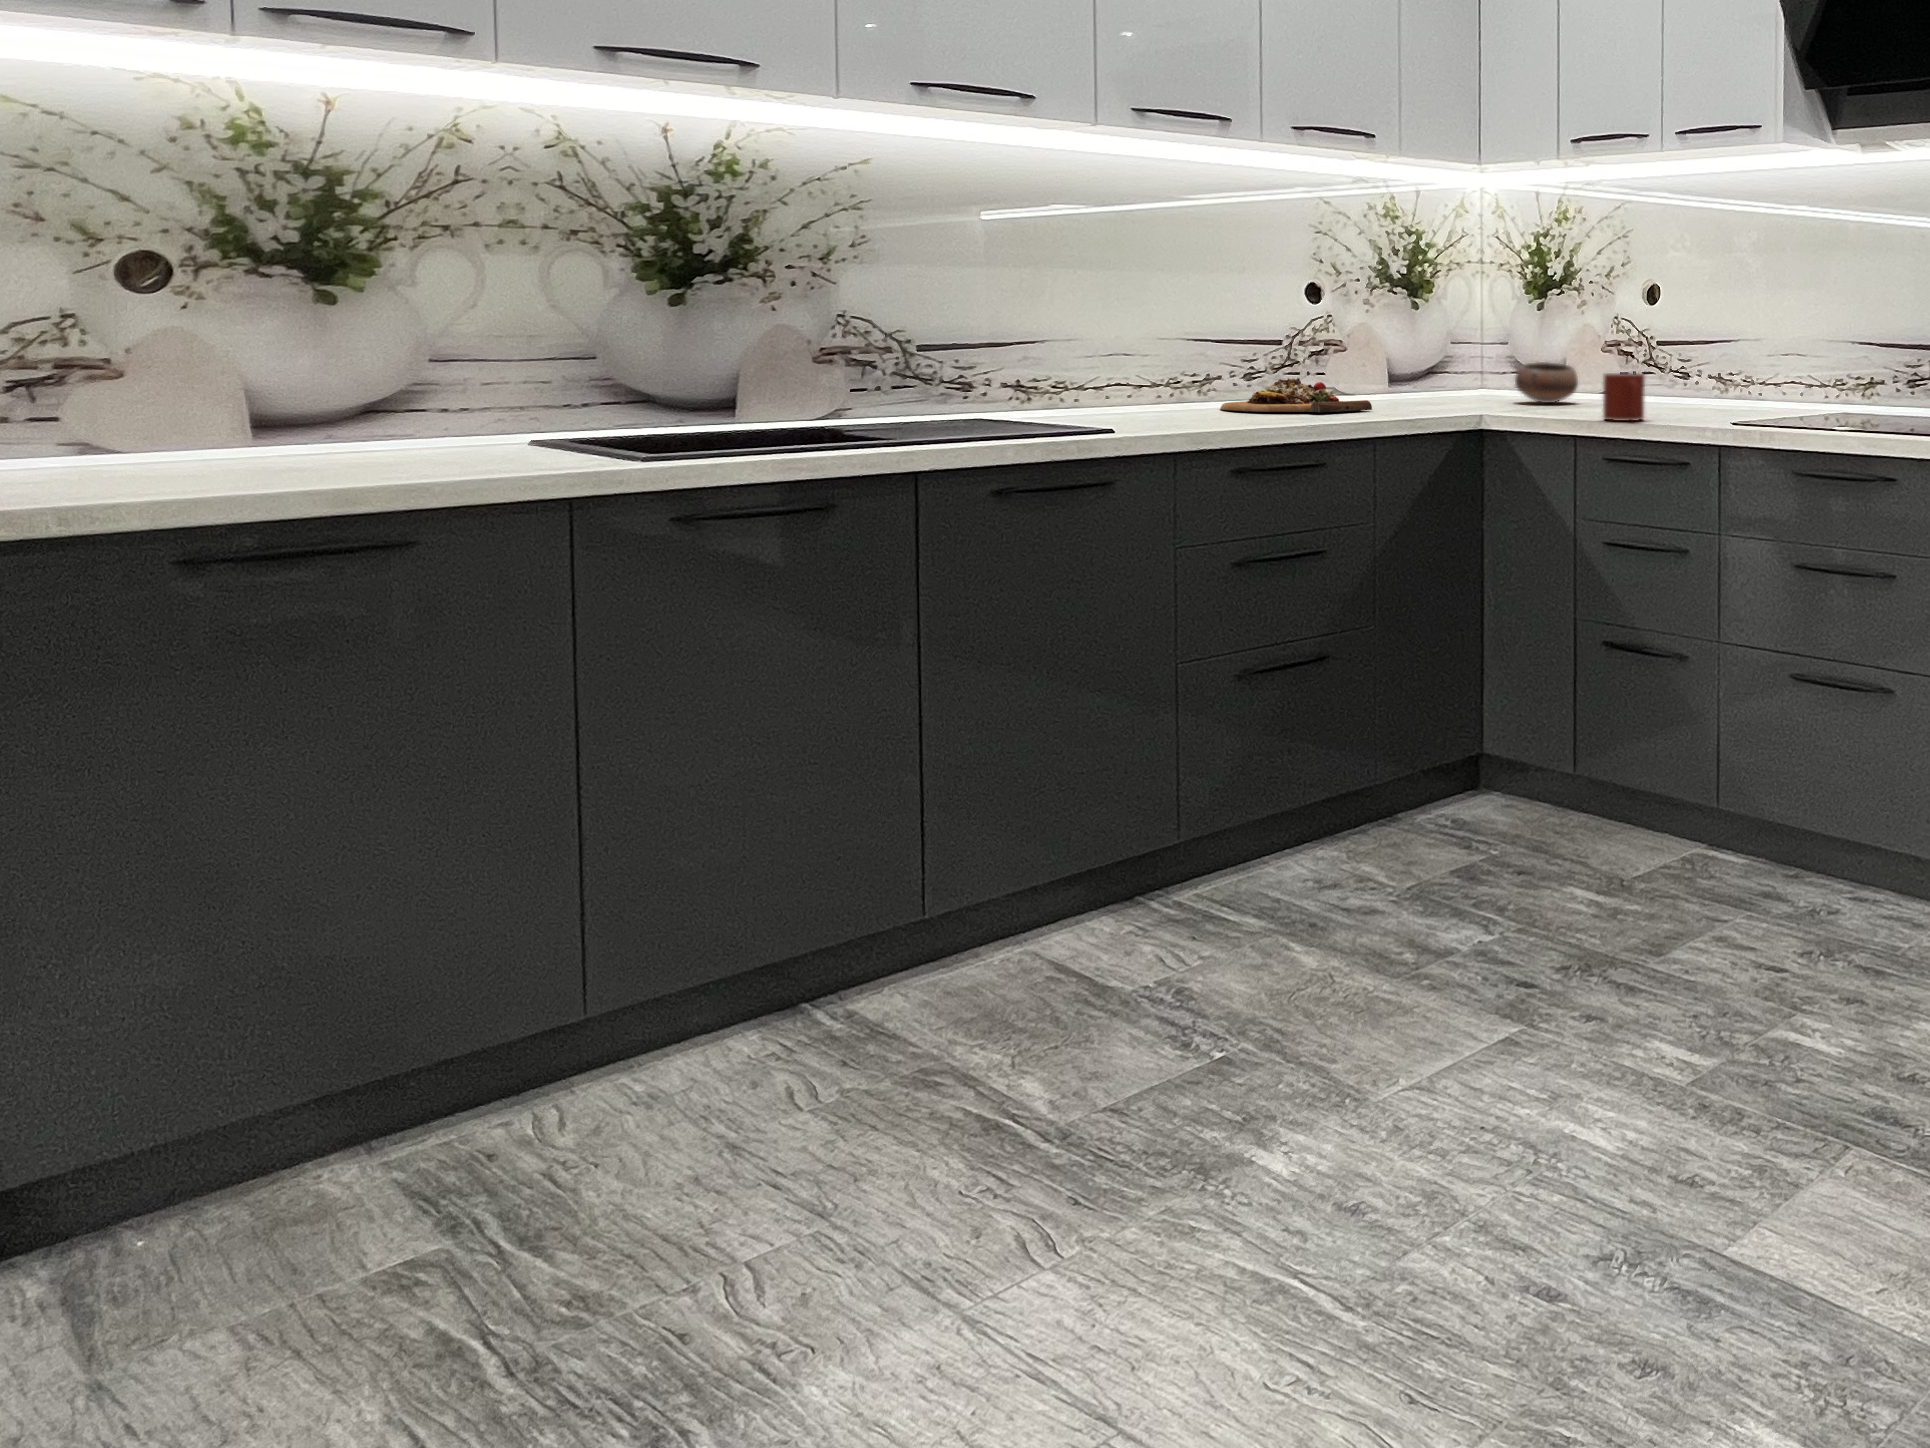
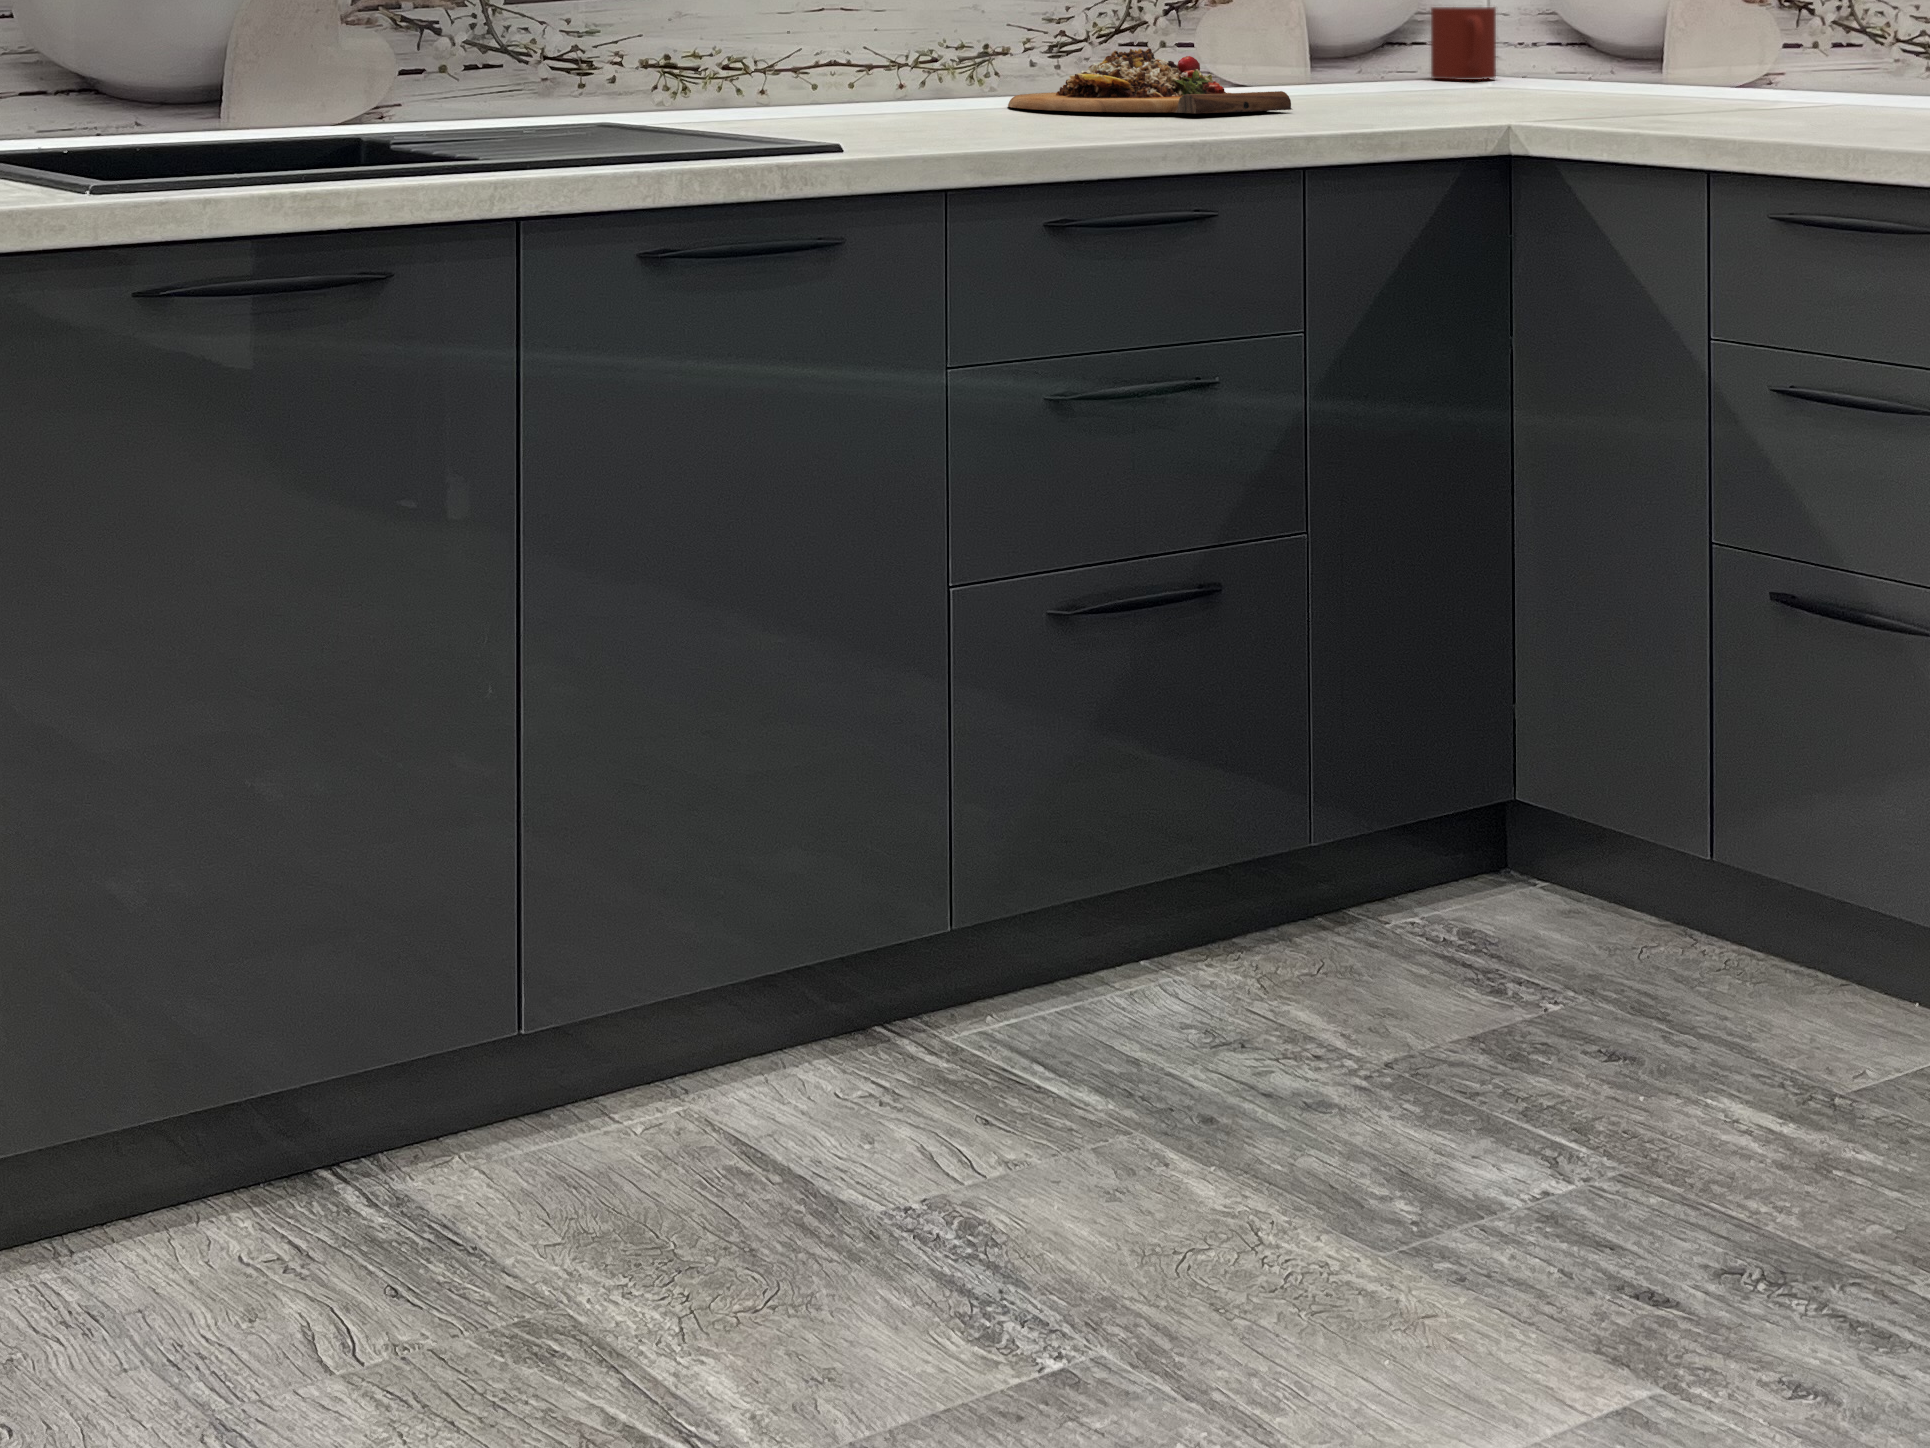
bowl: present [1515,362,1578,403] -> none [1562,17,1693,97]
mug: present [1603,373,1645,421] -> present [1431,6,1496,80]

